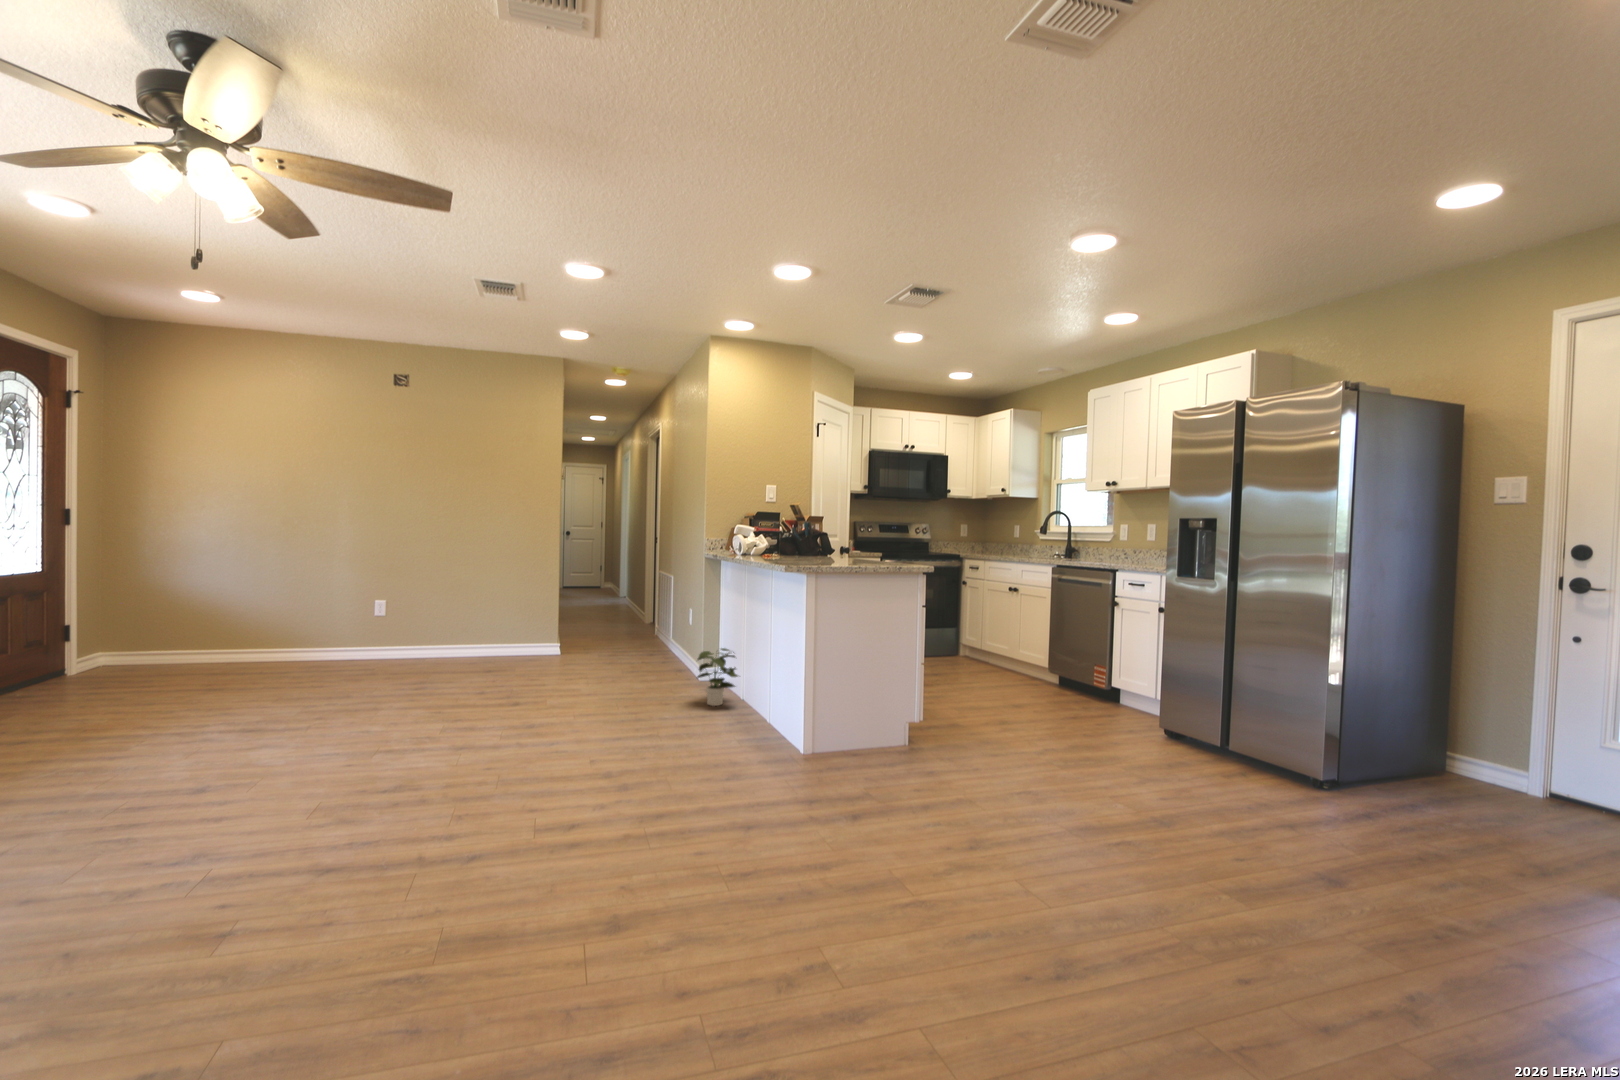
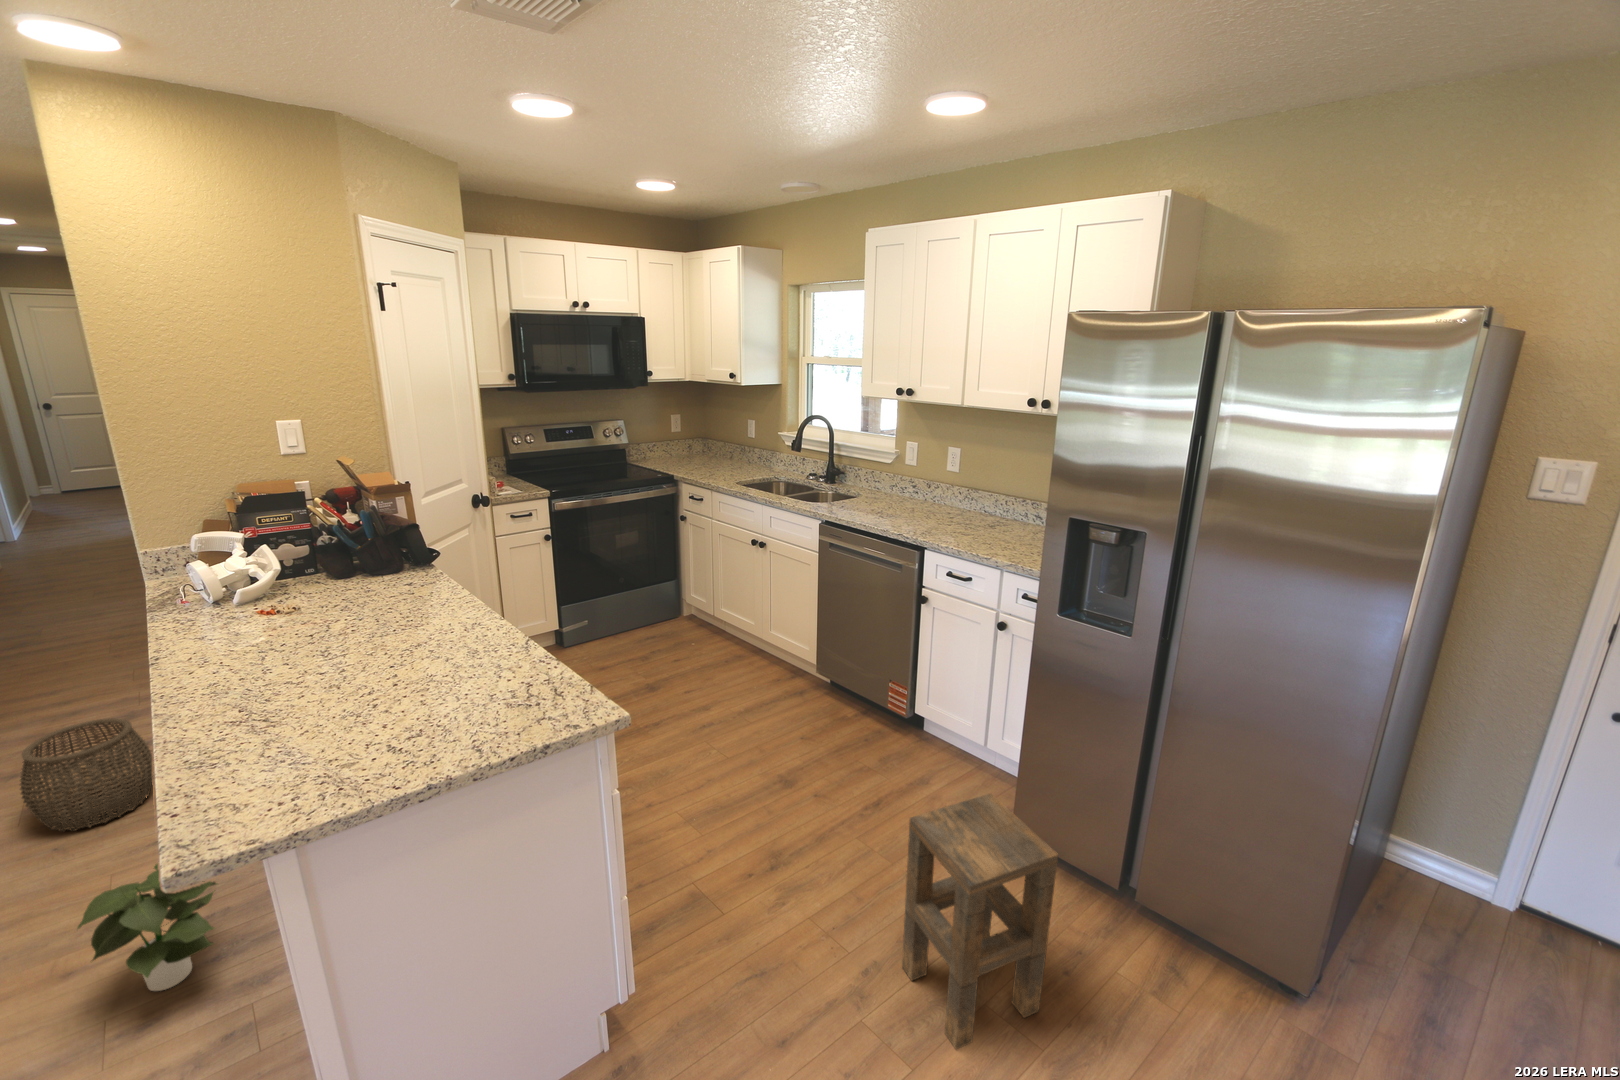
woven basket: none [638,627,686,673] -> present [20,718,153,831]
side table: none [1068,652,1148,768] -> present [902,793,1058,1049]

